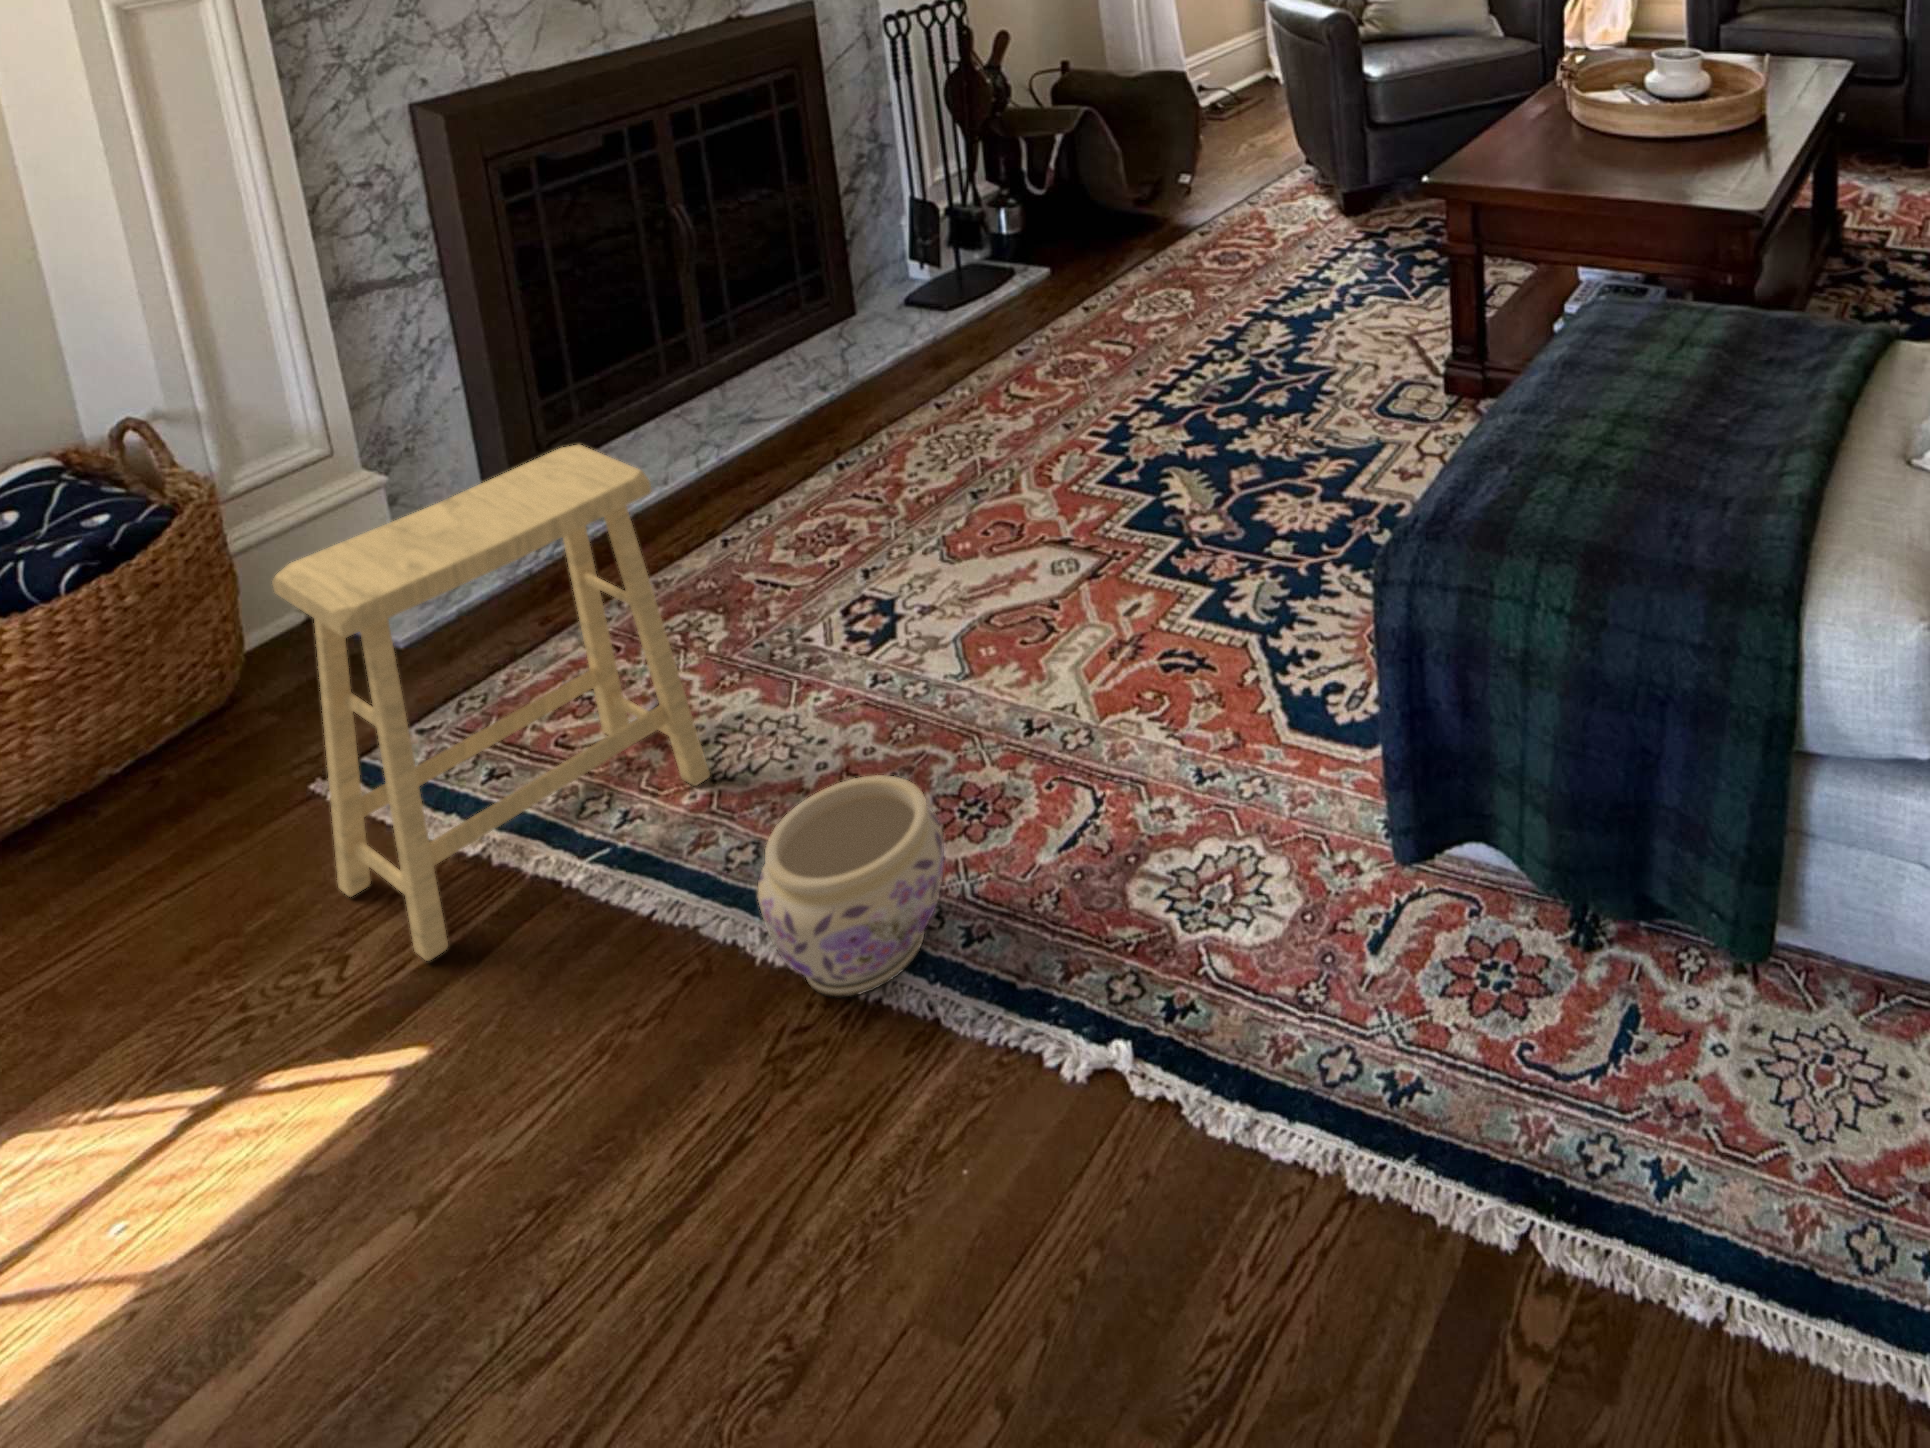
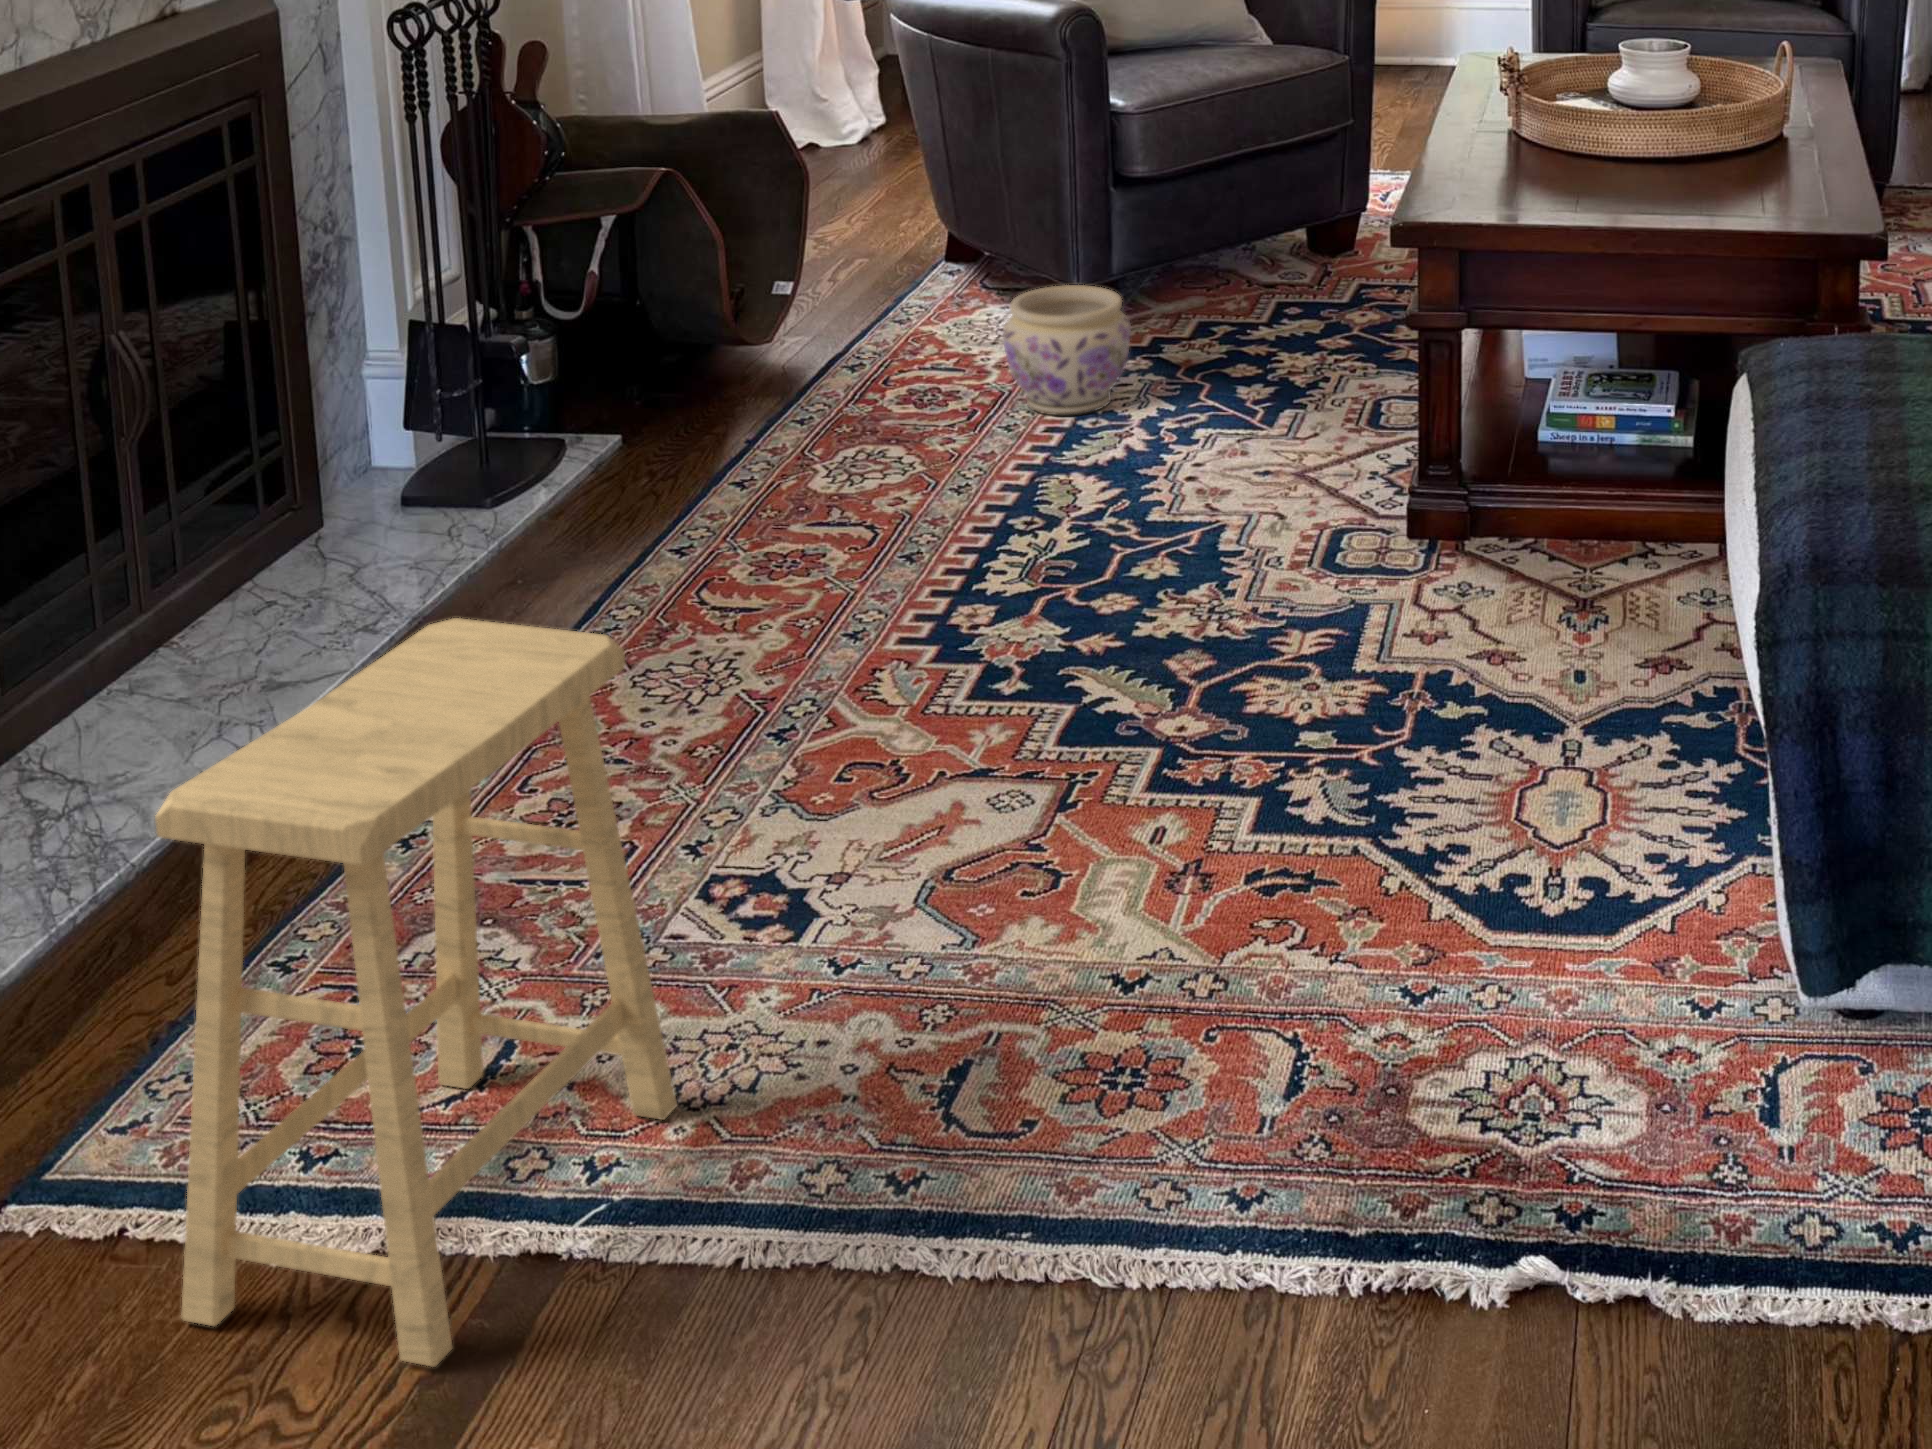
planter: present [757,775,944,997] -> present [1003,285,1131,416]

